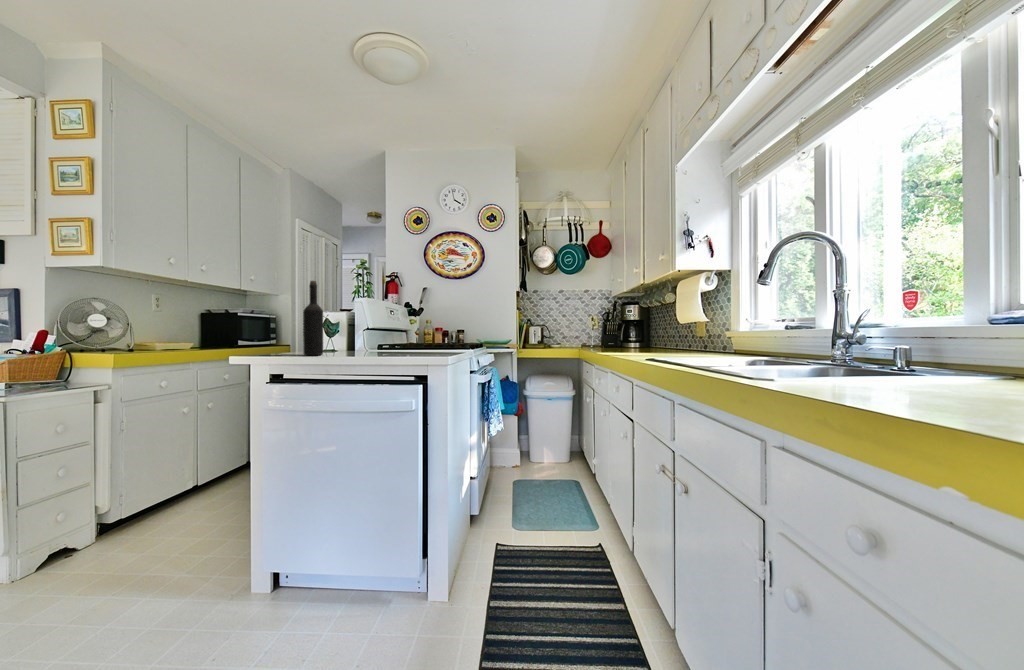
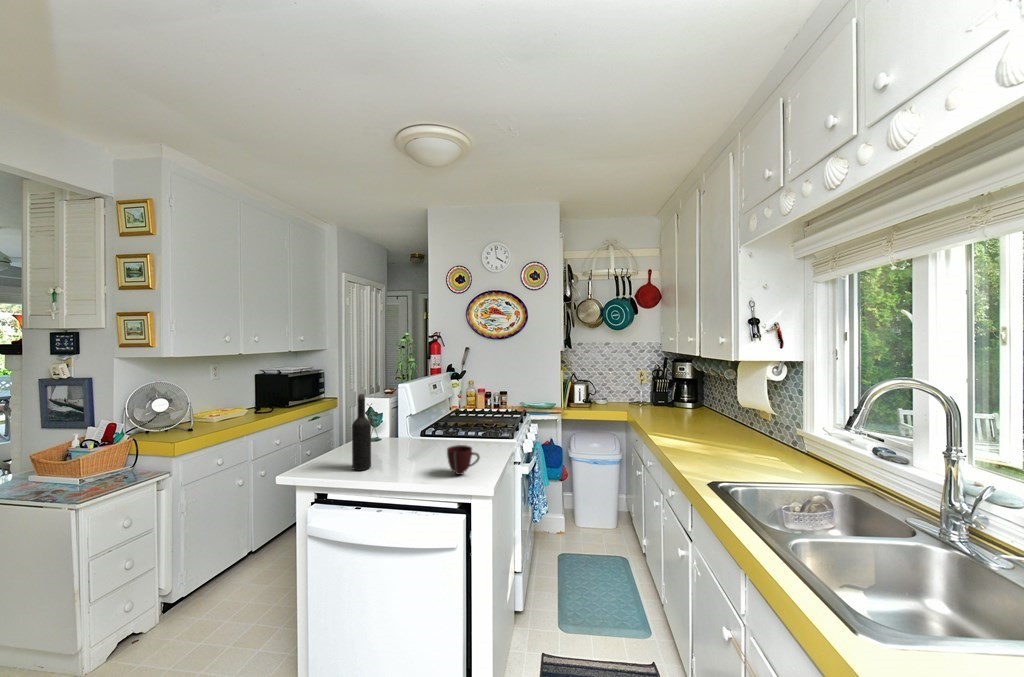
mug: none [400,331,432,356] -> present [447,445,480,475]

